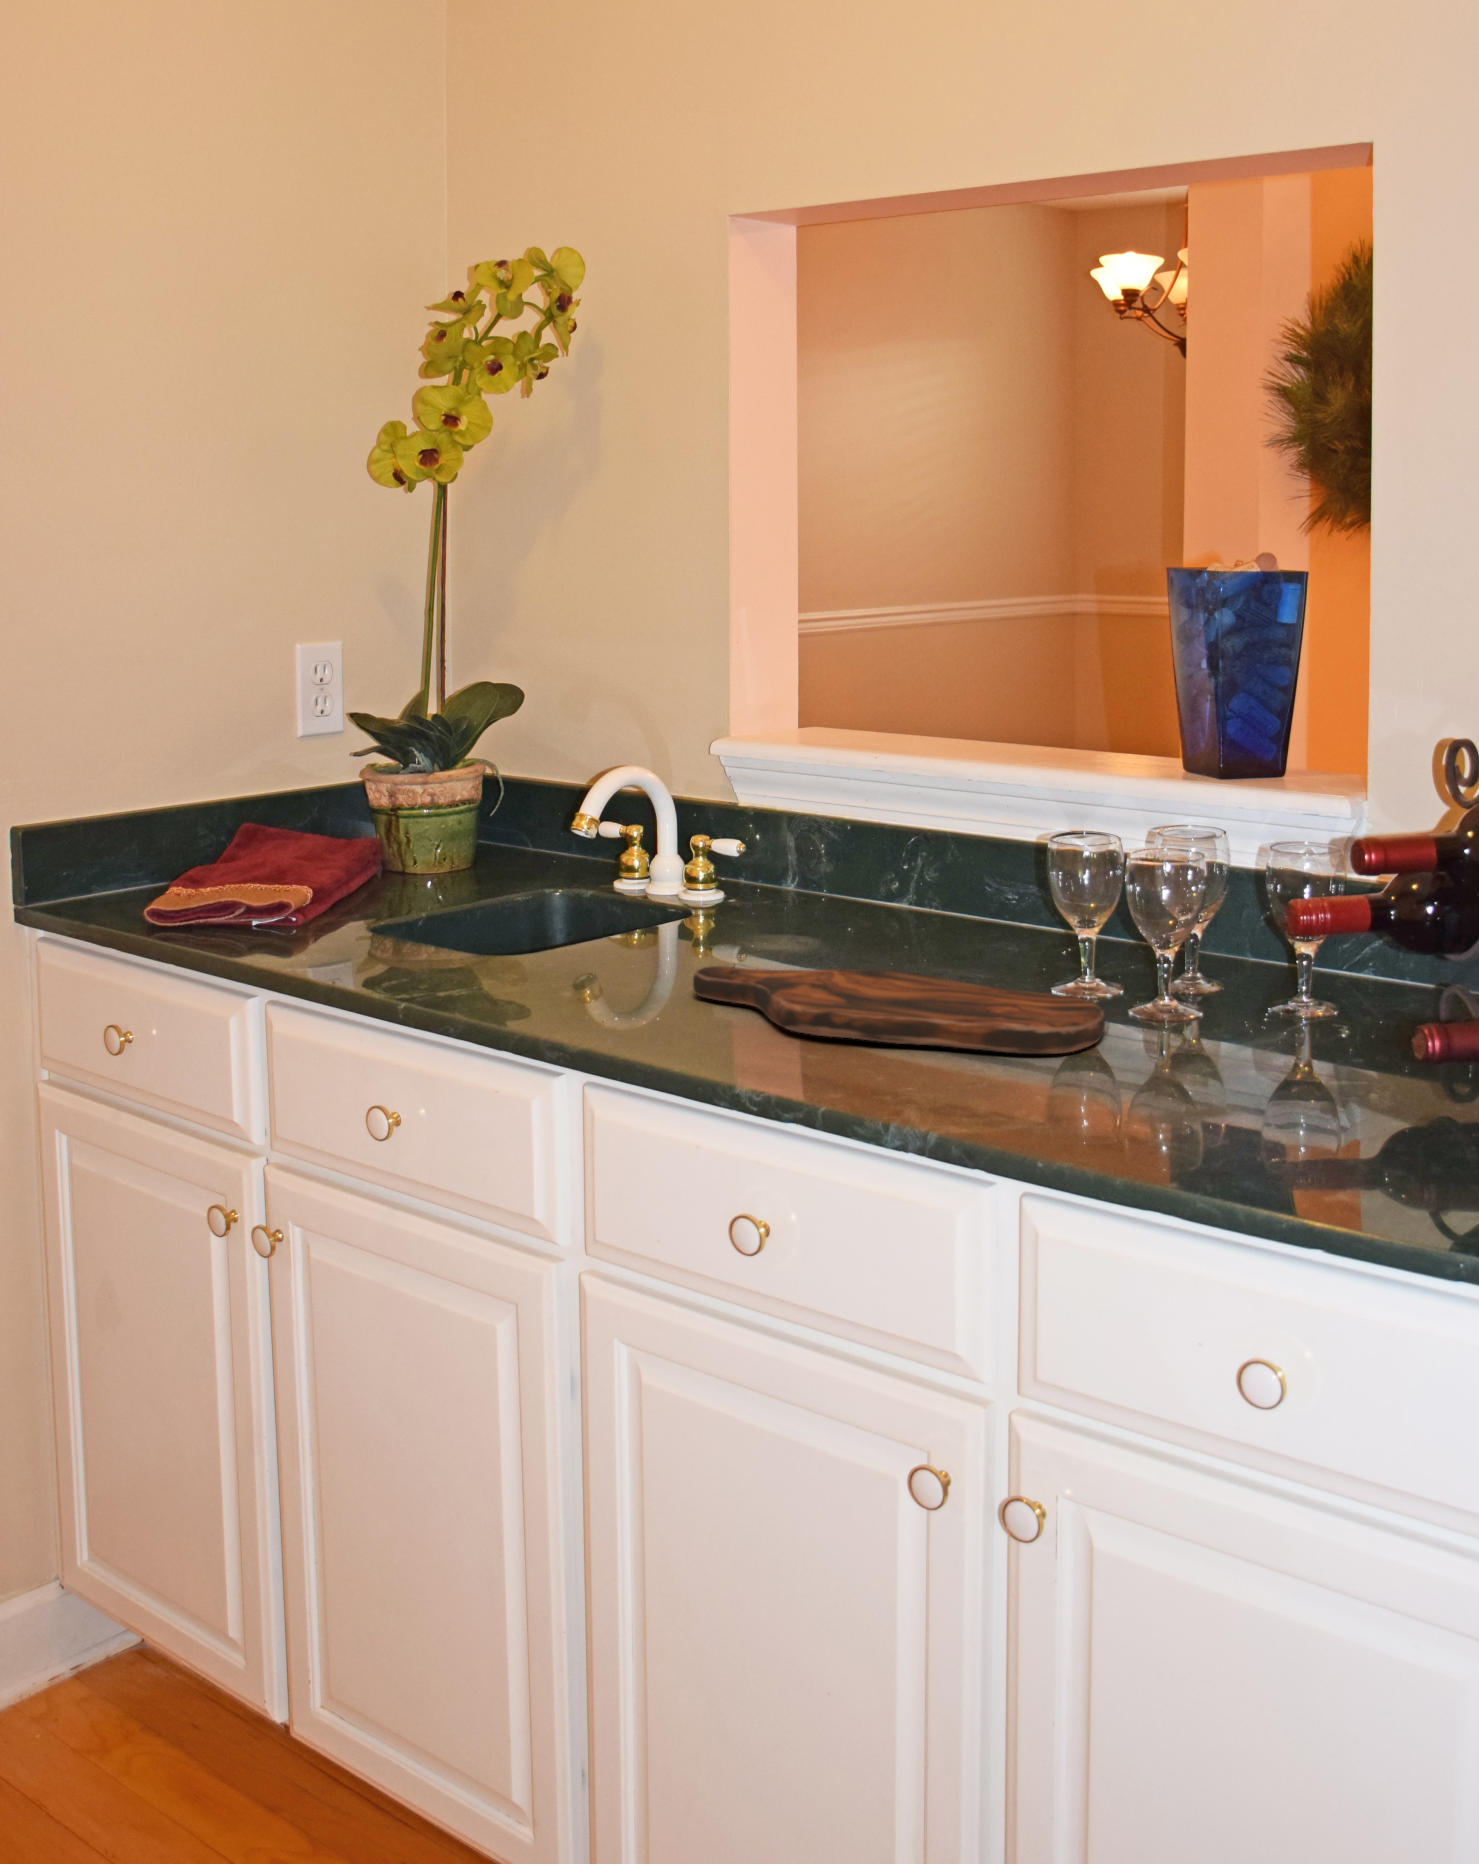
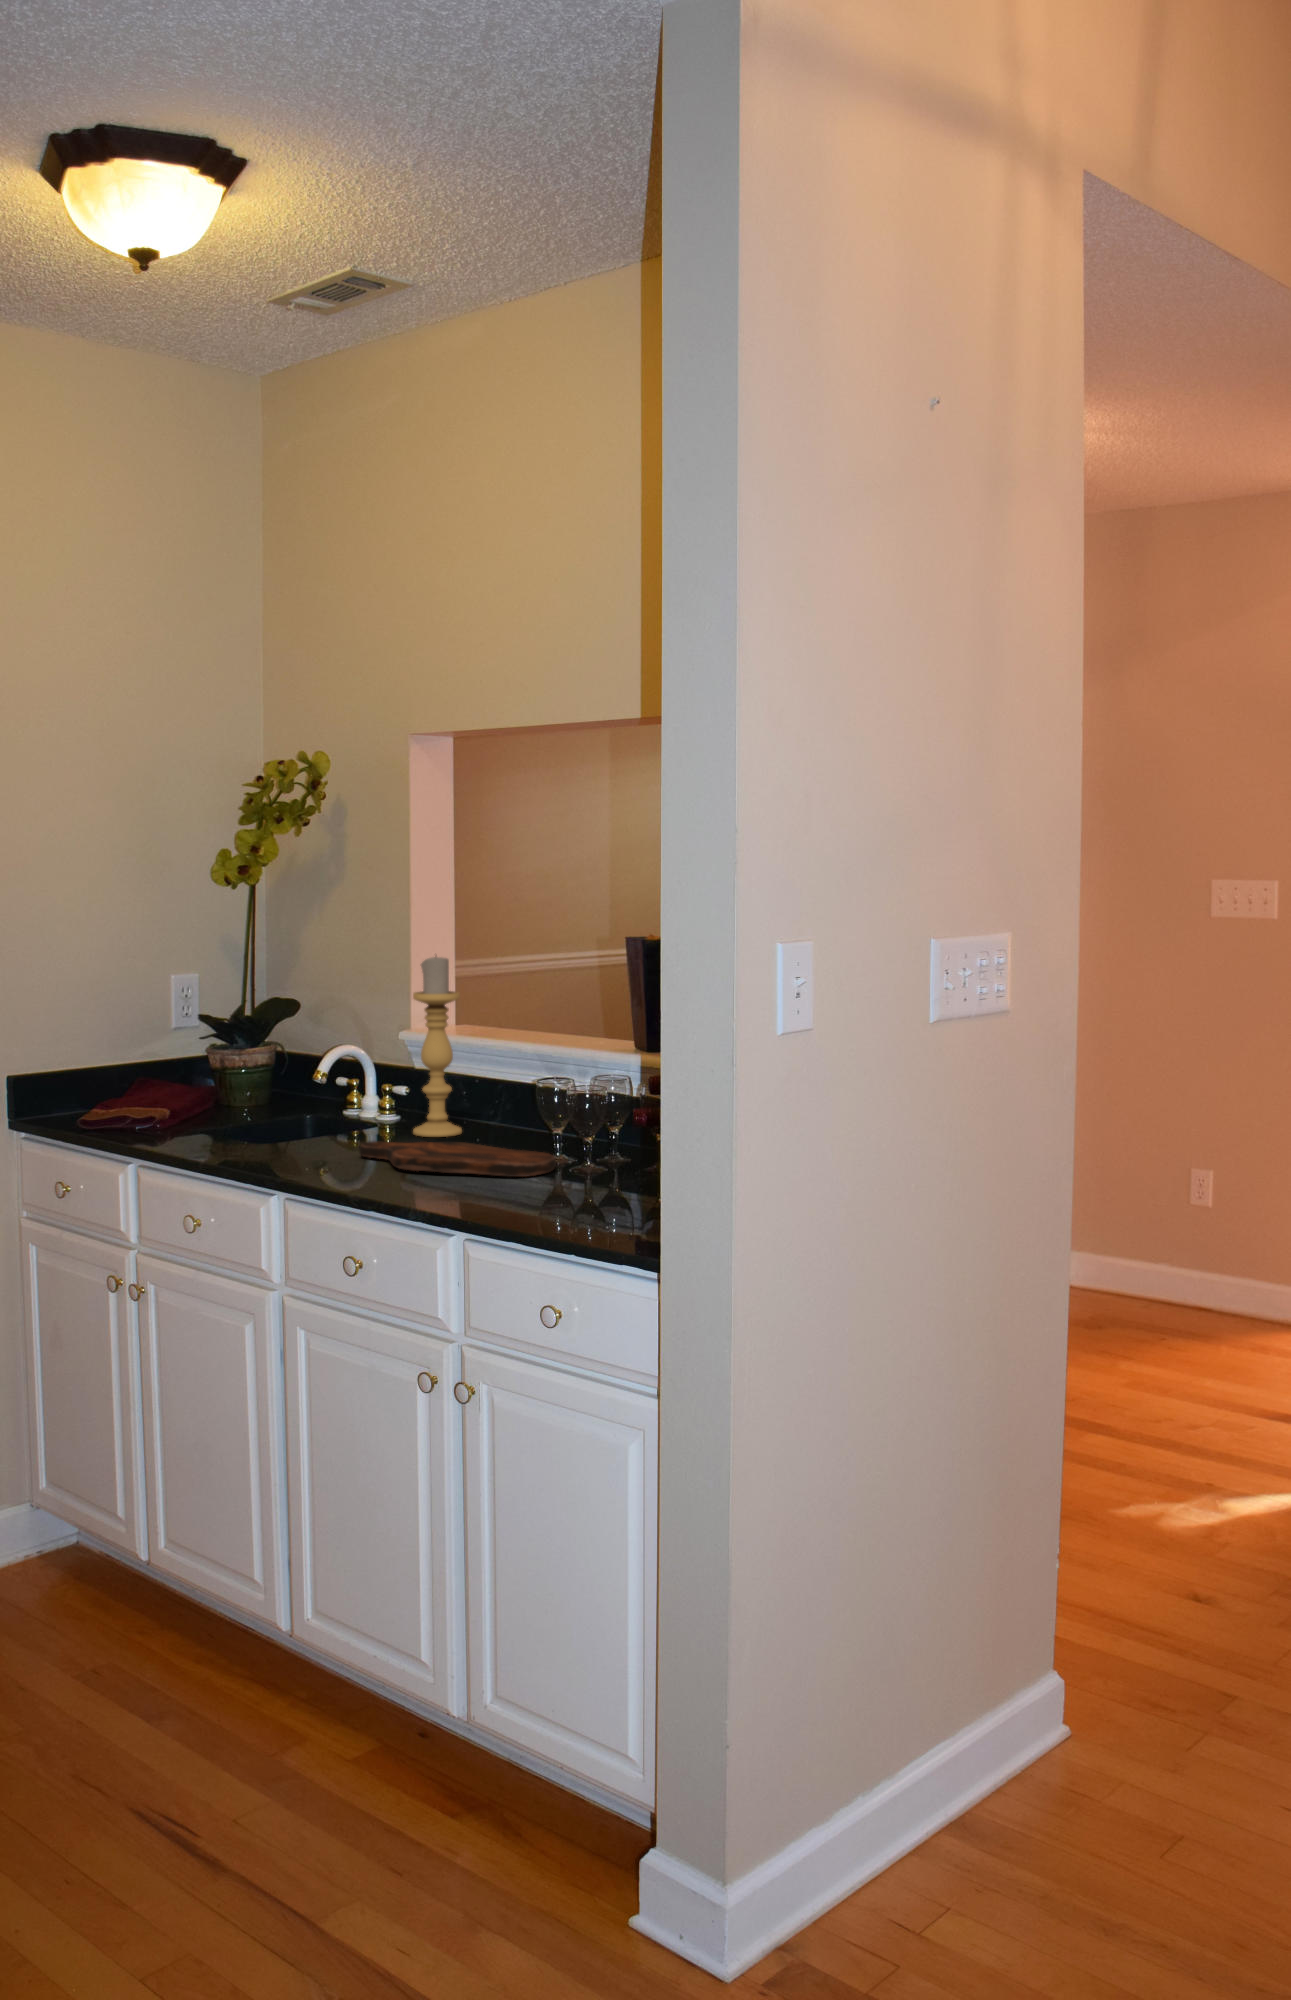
candle holder: none [768,603,859,949] -> present [413,957,462,1137]

